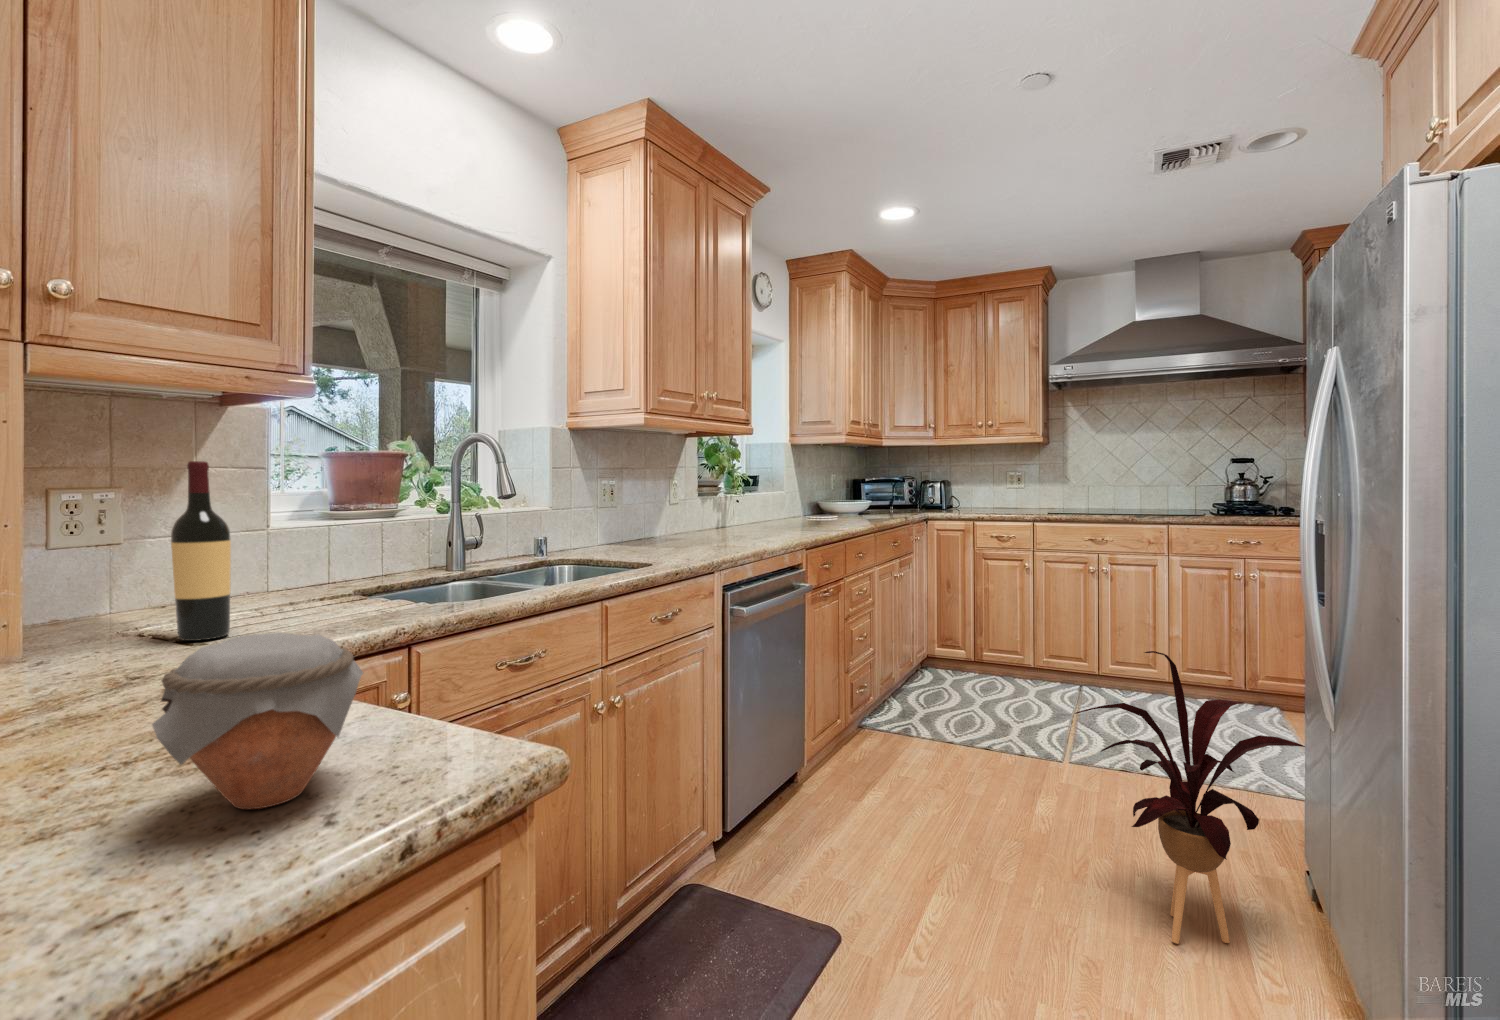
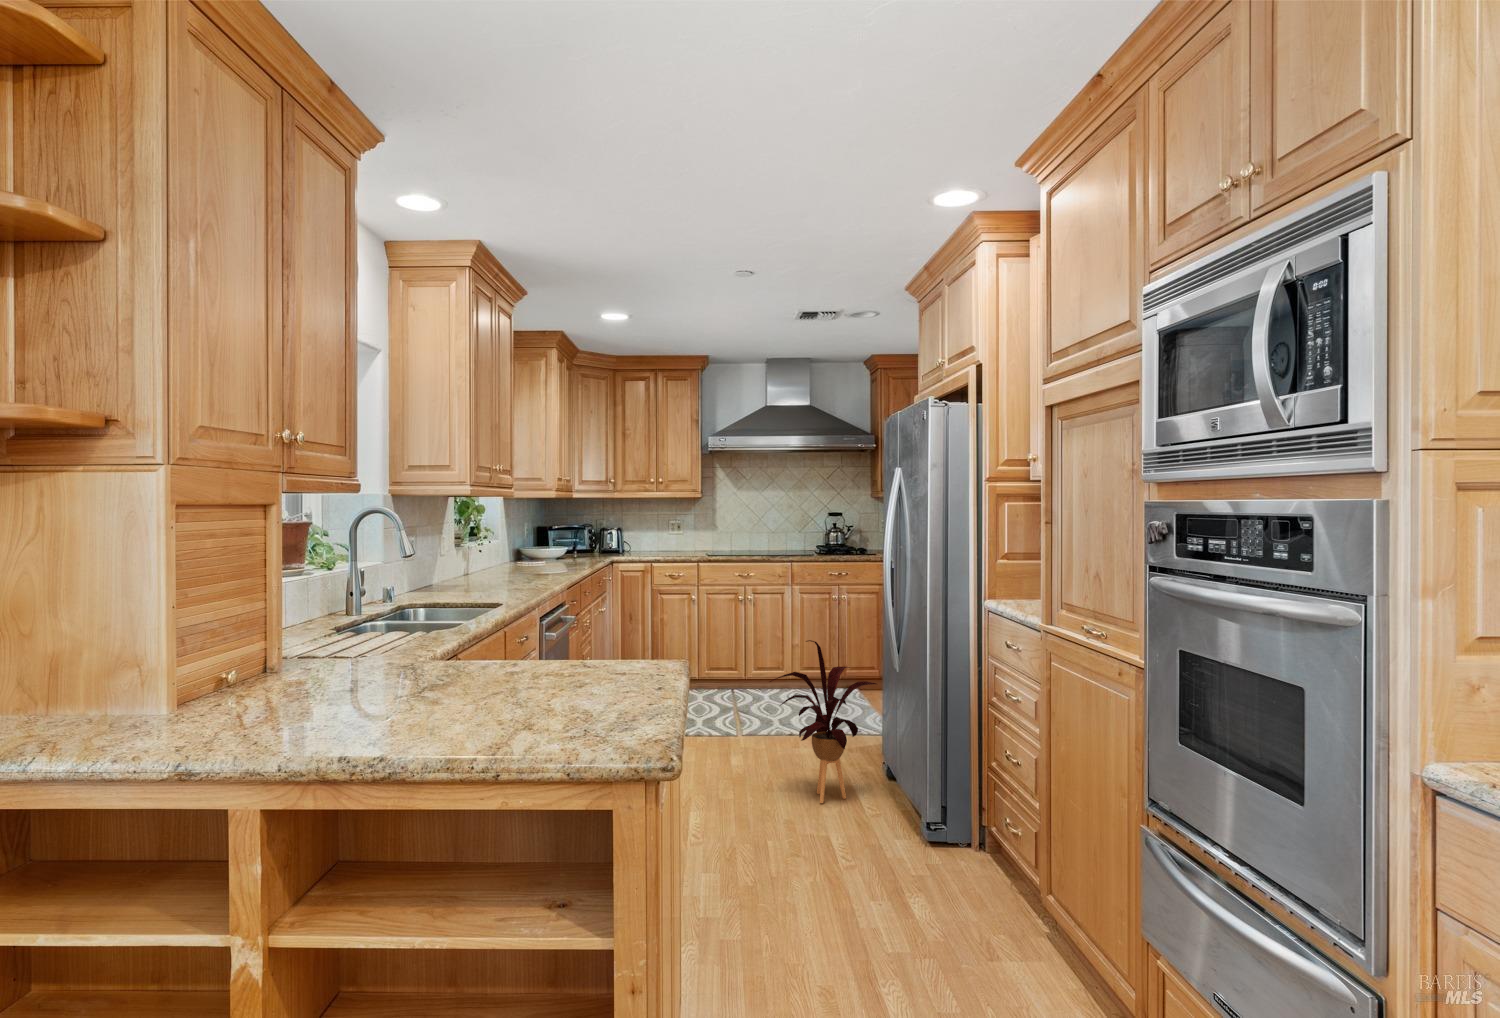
wine bottle: present [171,461,231,641] -> none [319,547,352,660]
jar: present [152,632,363,809] -> none [565,626,627,685]

